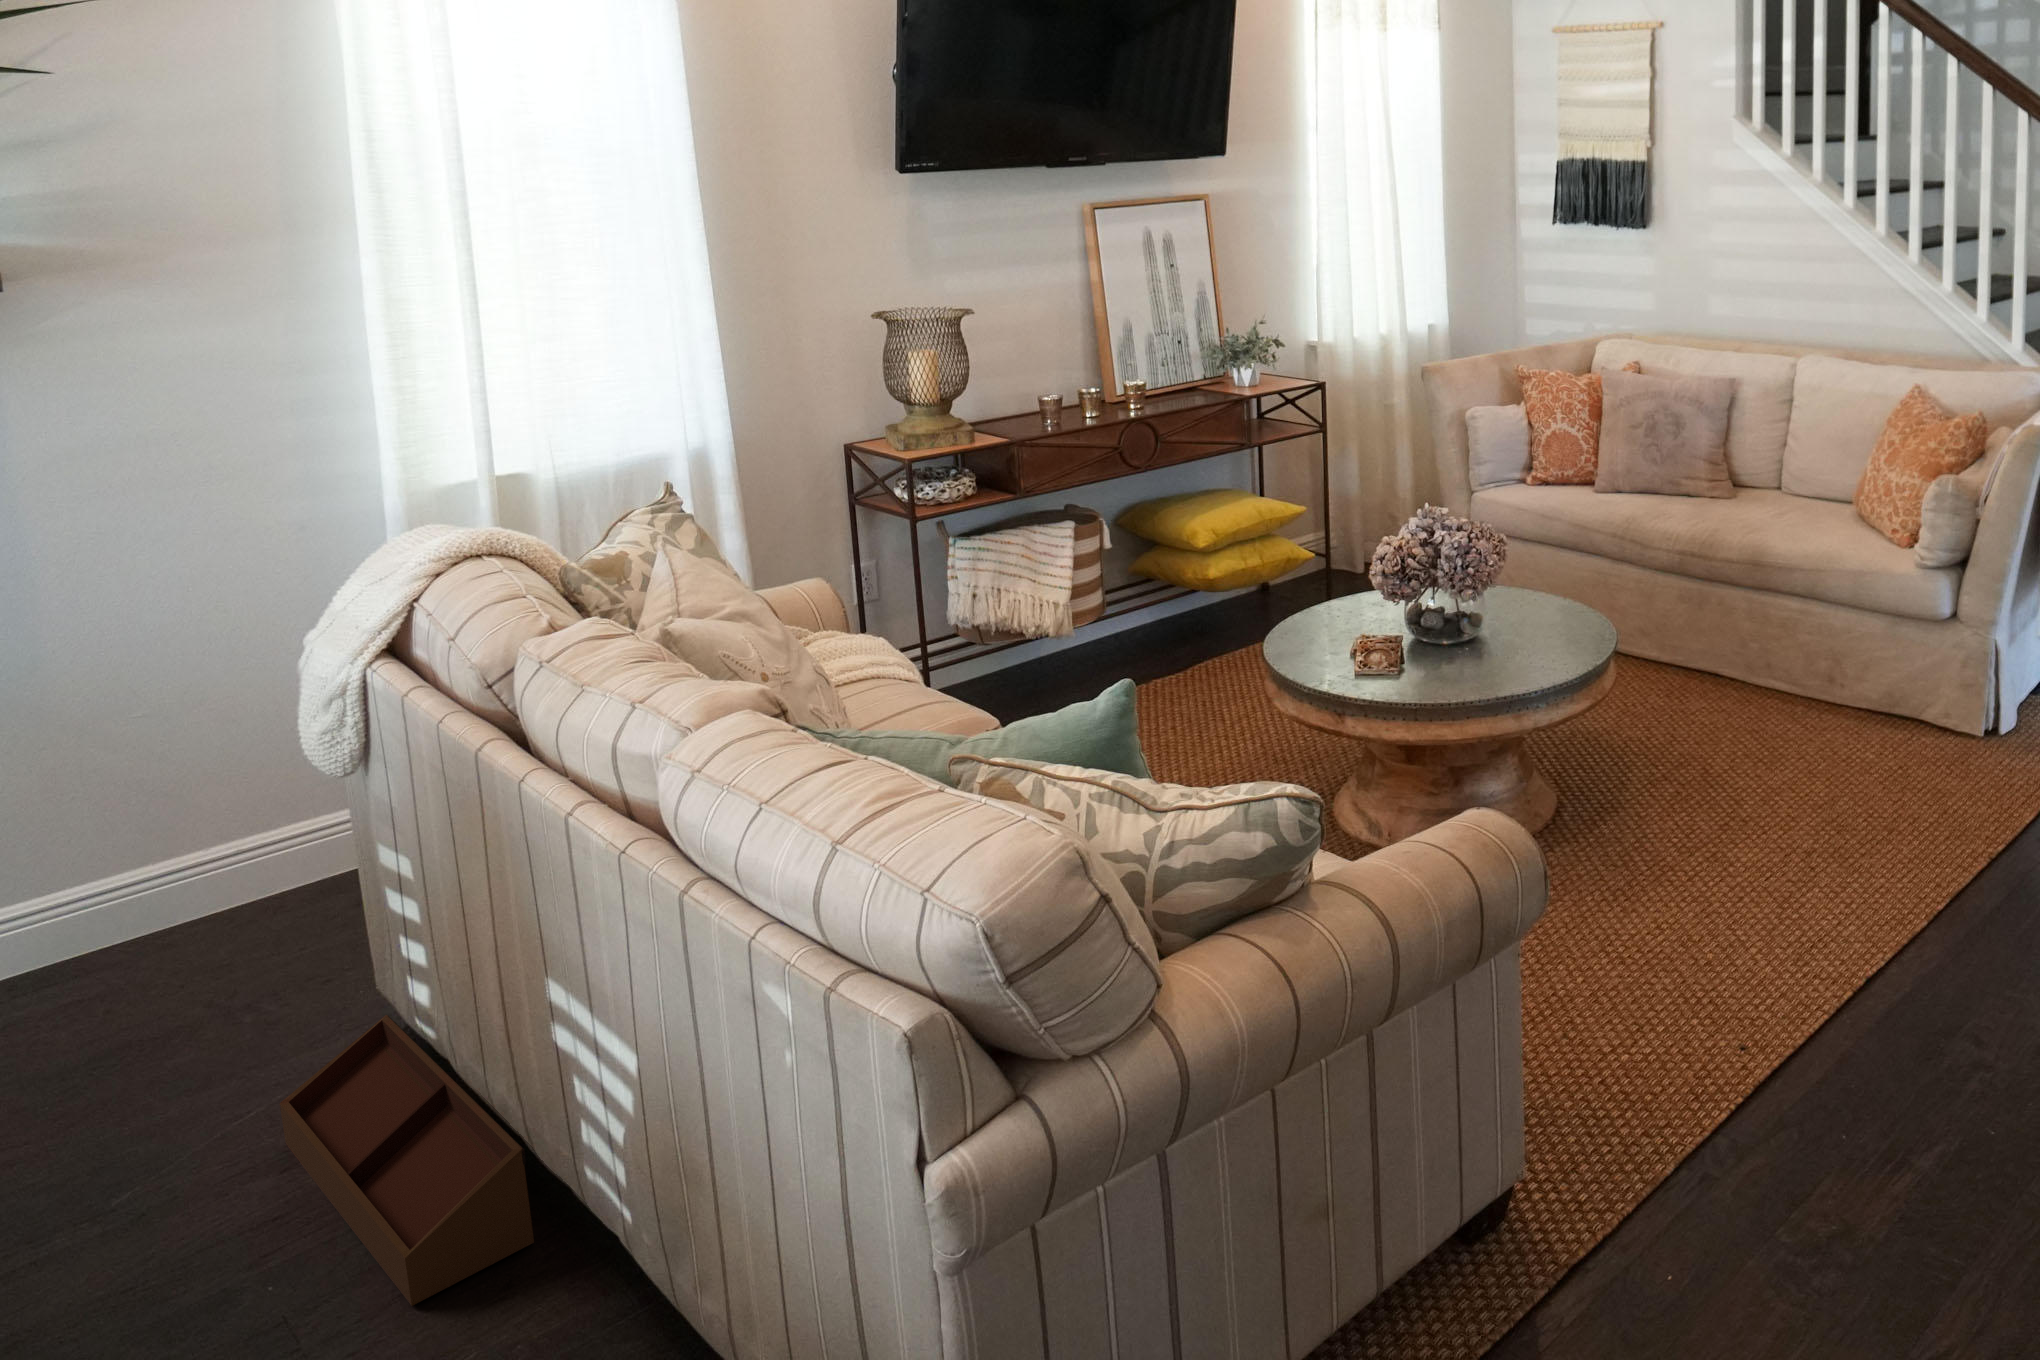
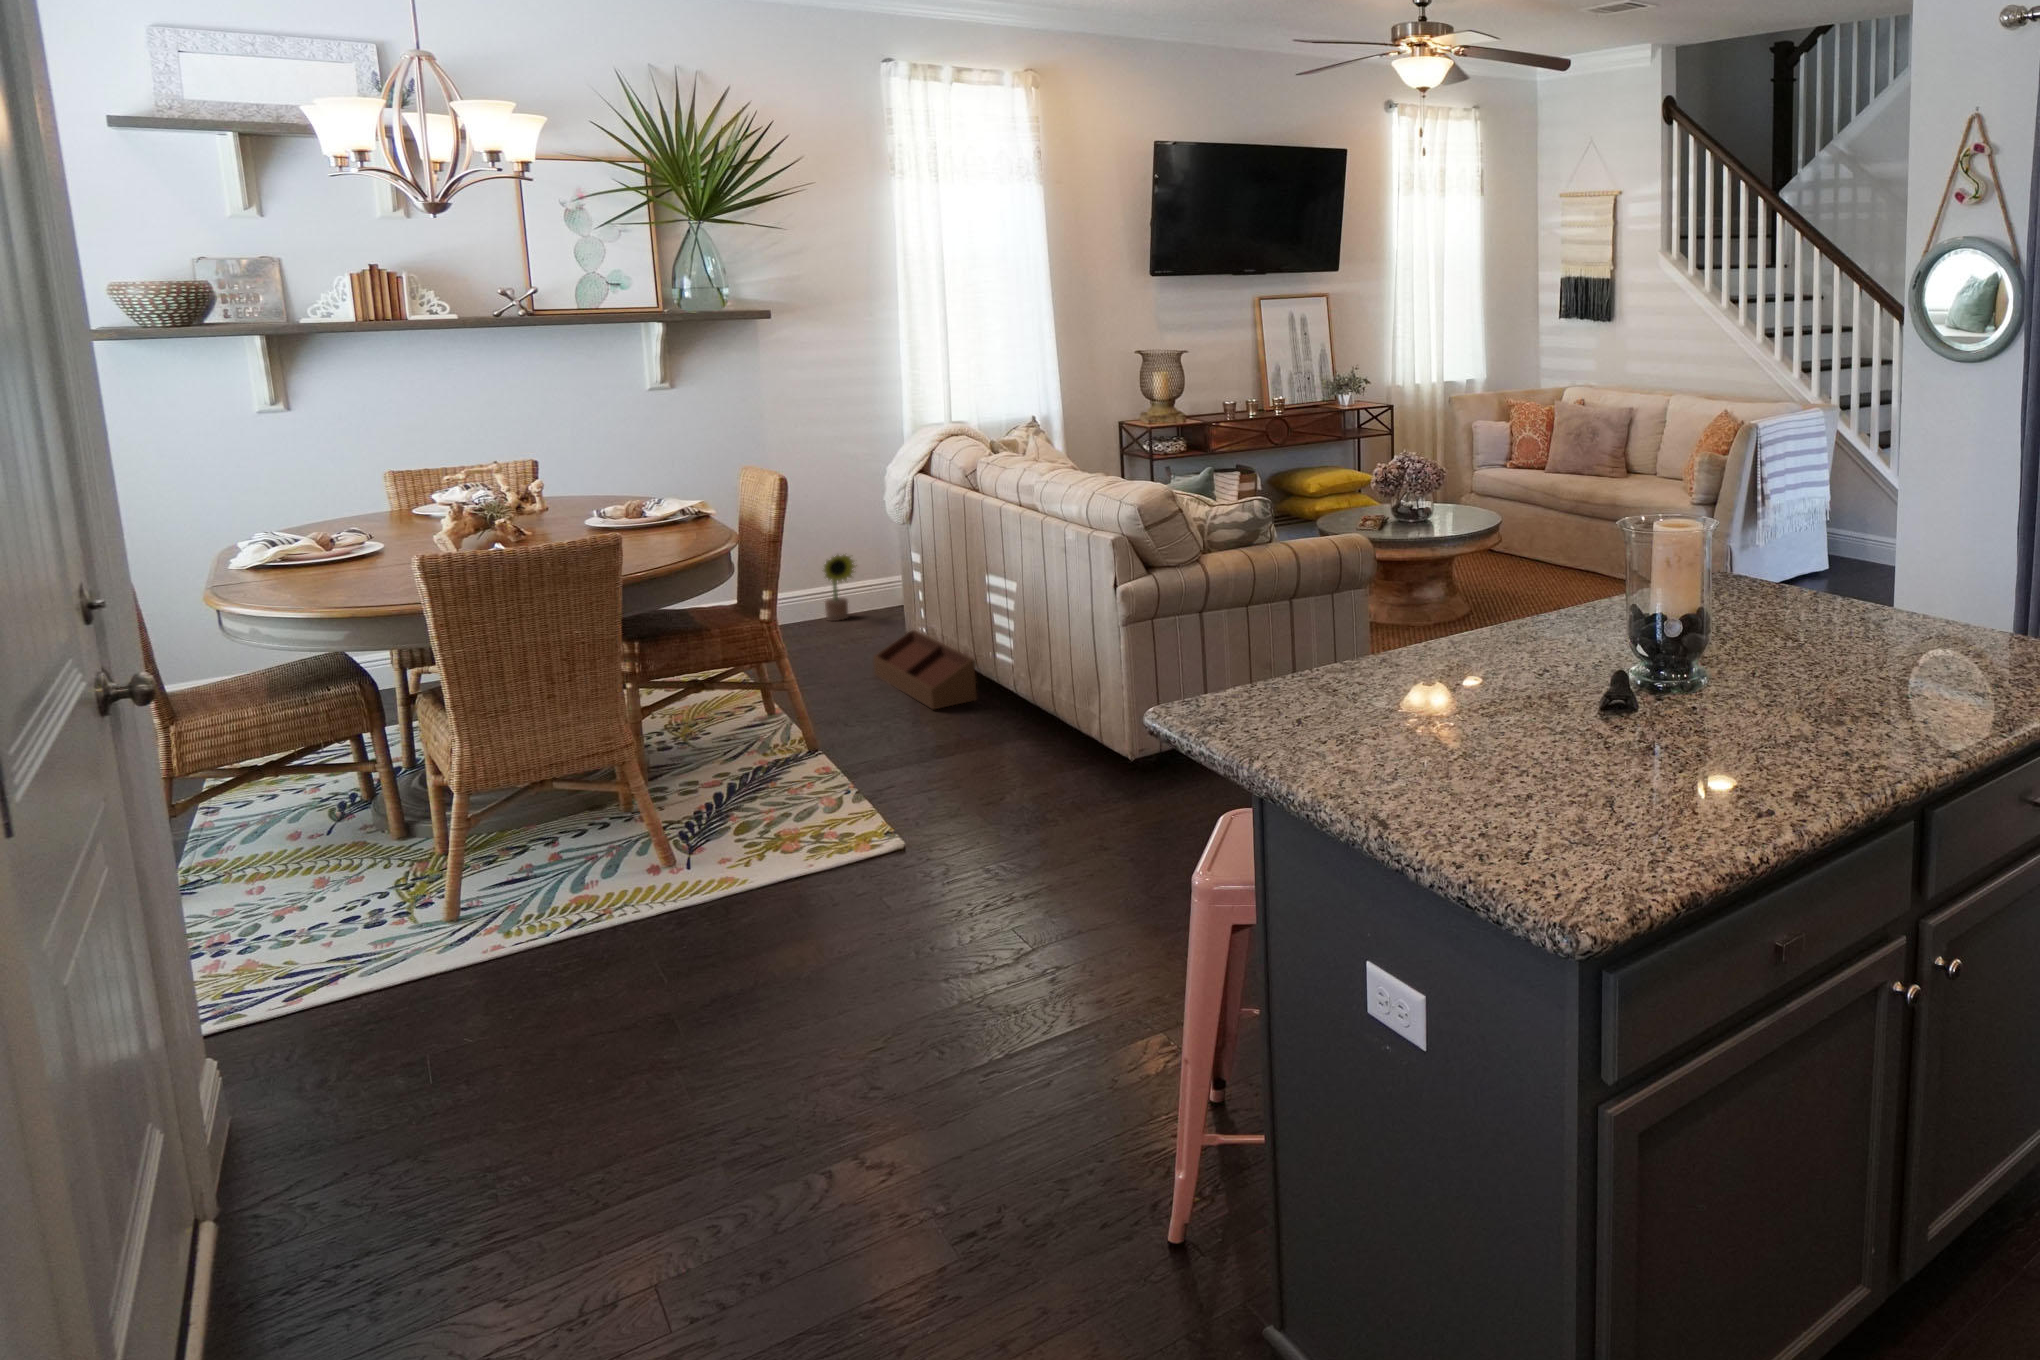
decorative plant: none [196,785,289,927] -> present [824,554,857,621]

